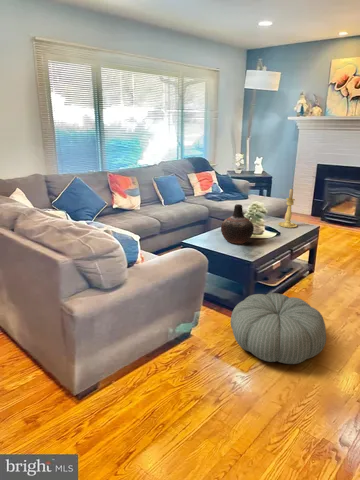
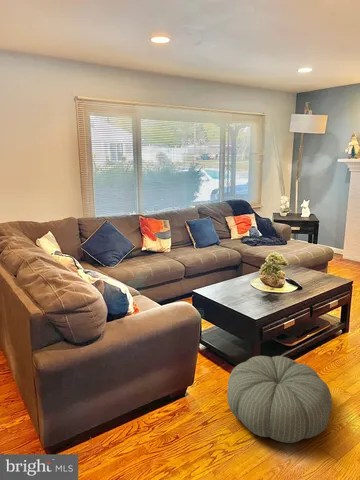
candle holder: present [278,189,297,228] -> none [305,240,326,282]
vase: present [221,204,254,243] -> none [234,256,269,298]

